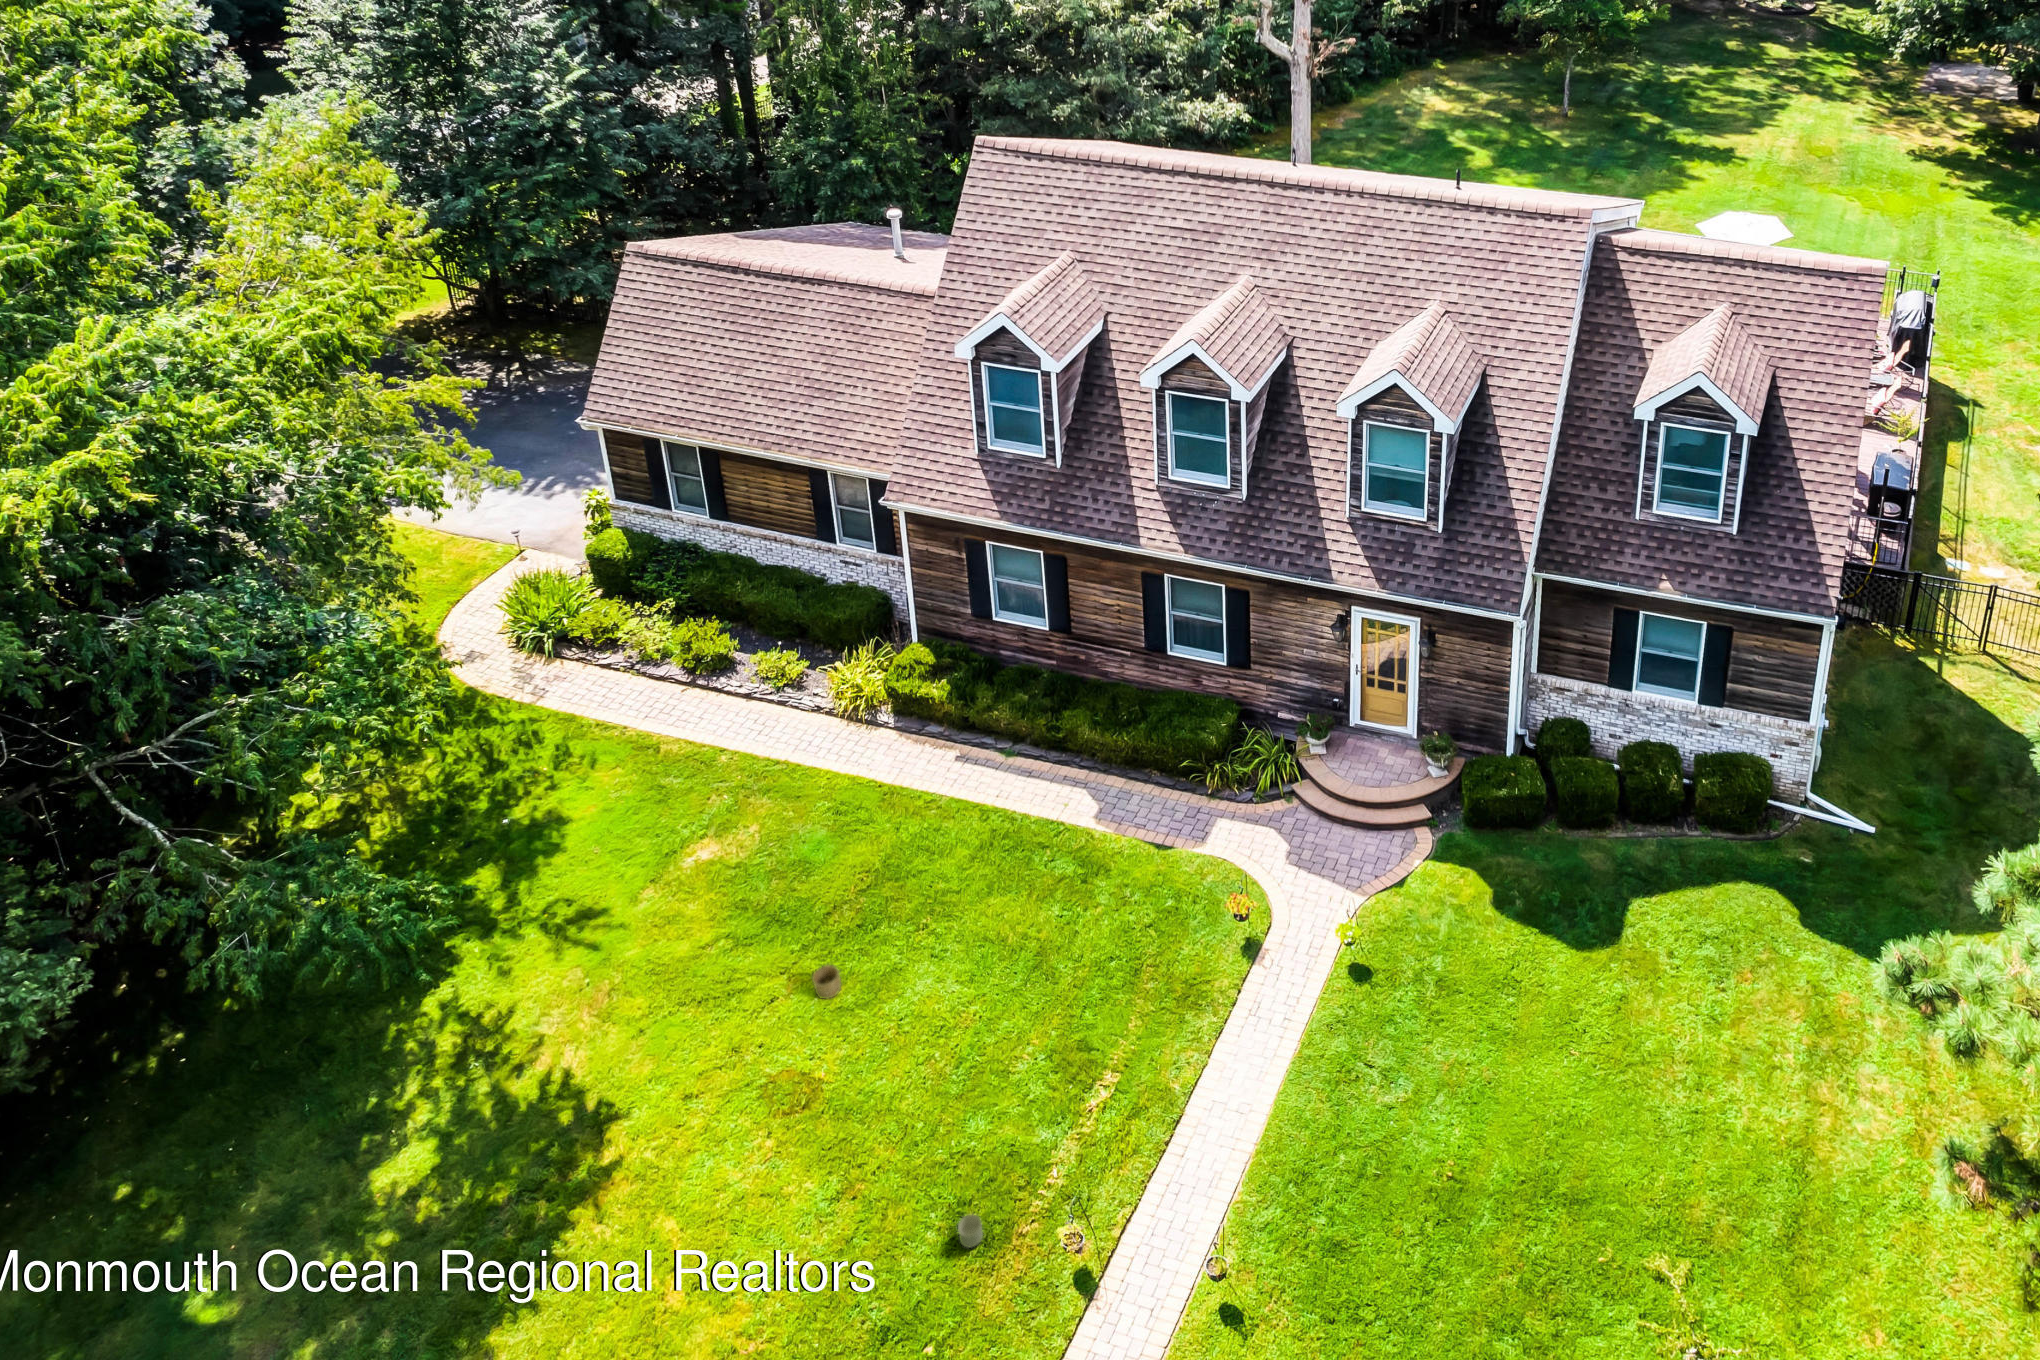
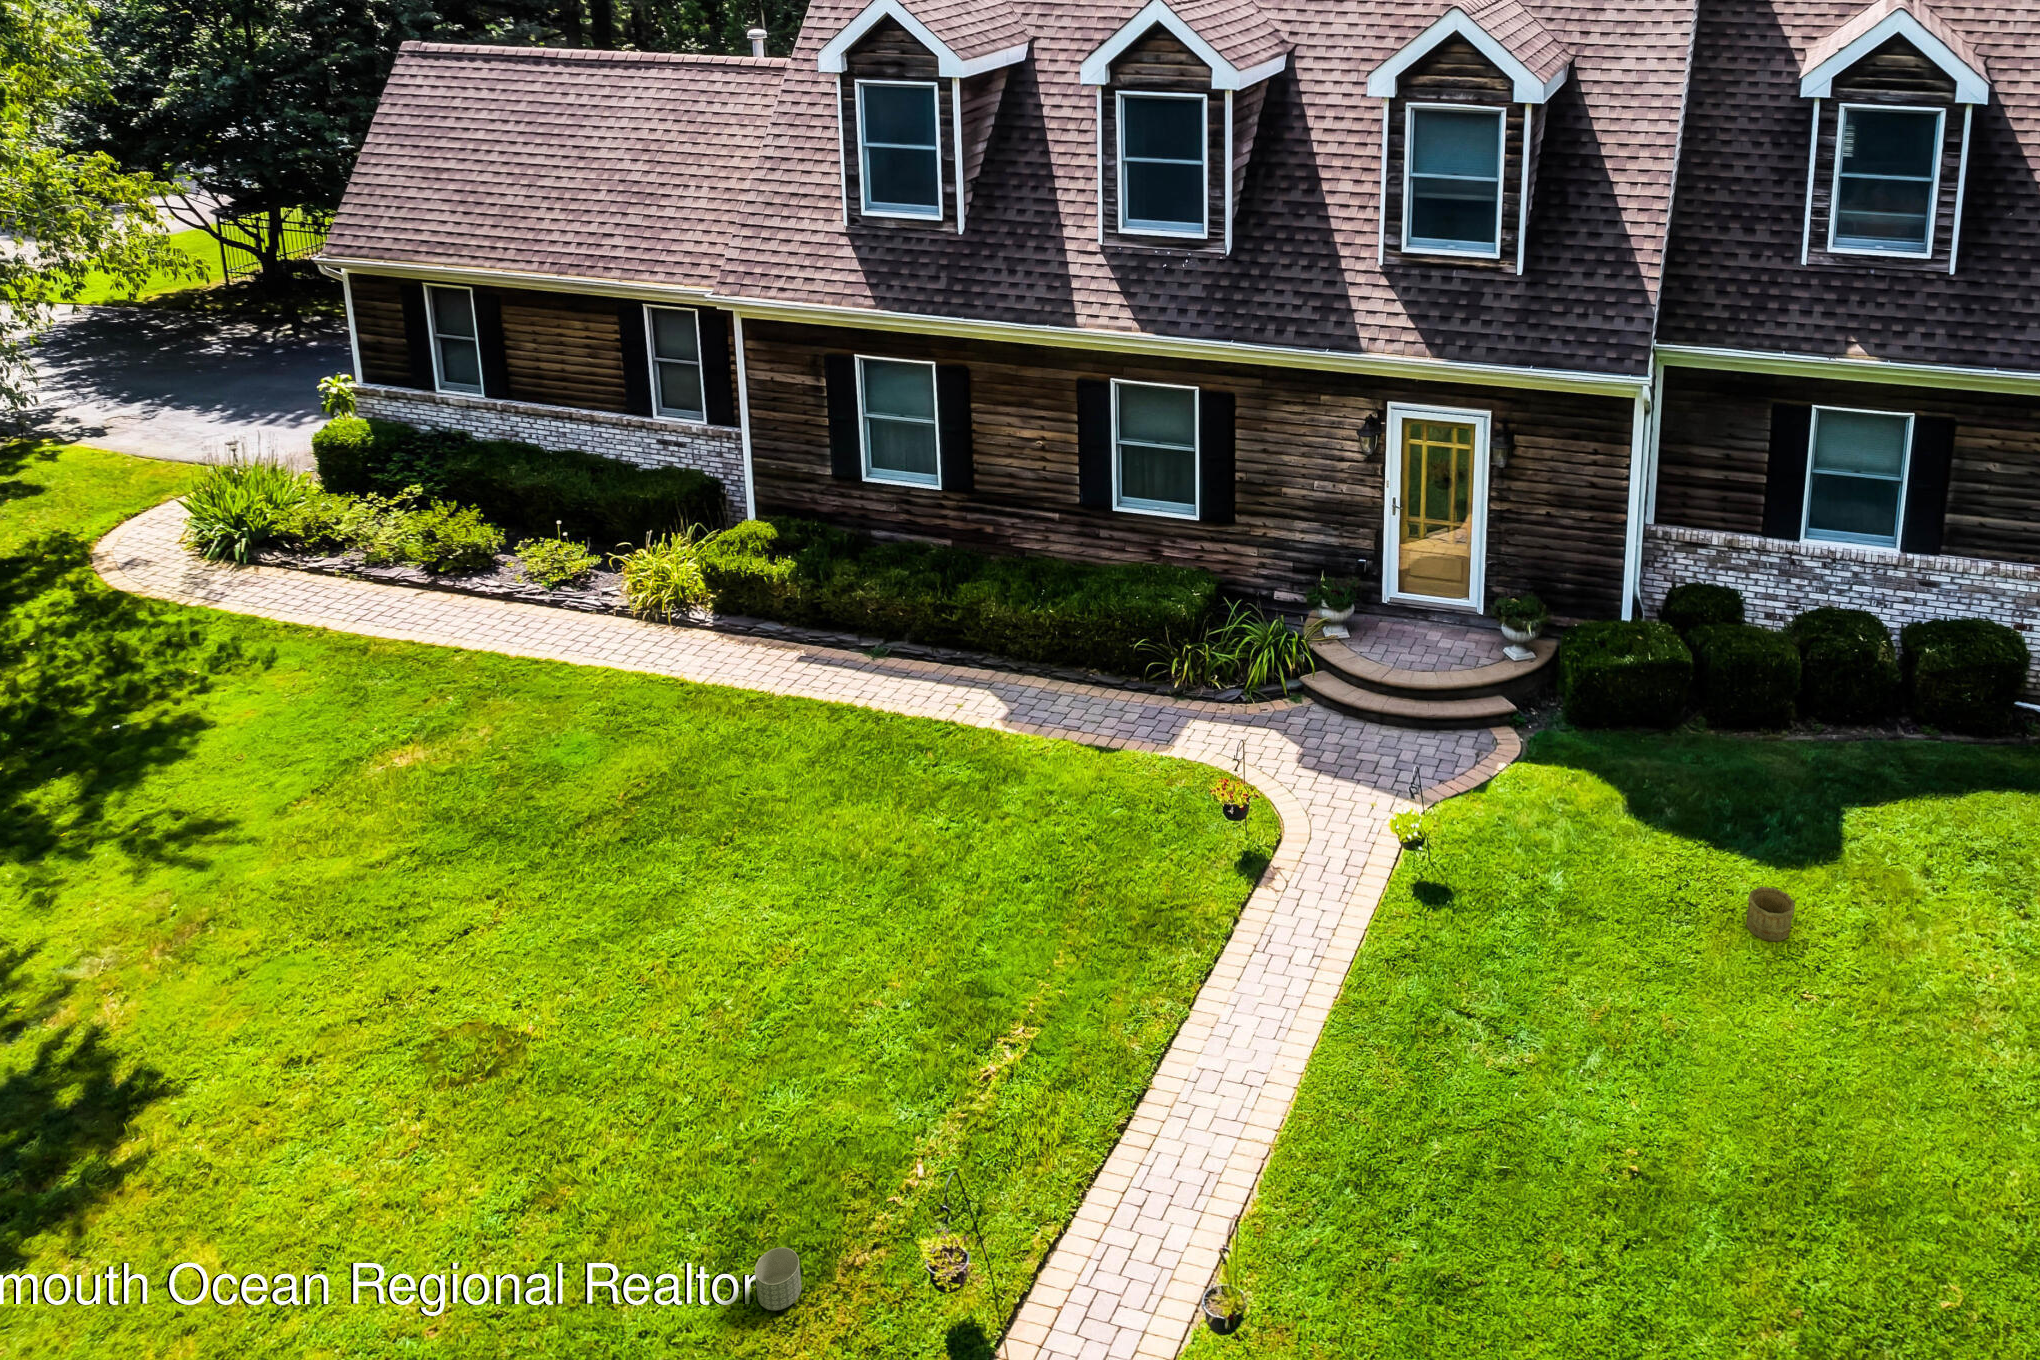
wooden bucket: present [812,965,841,999] -> present [1746,887,1795,942]

